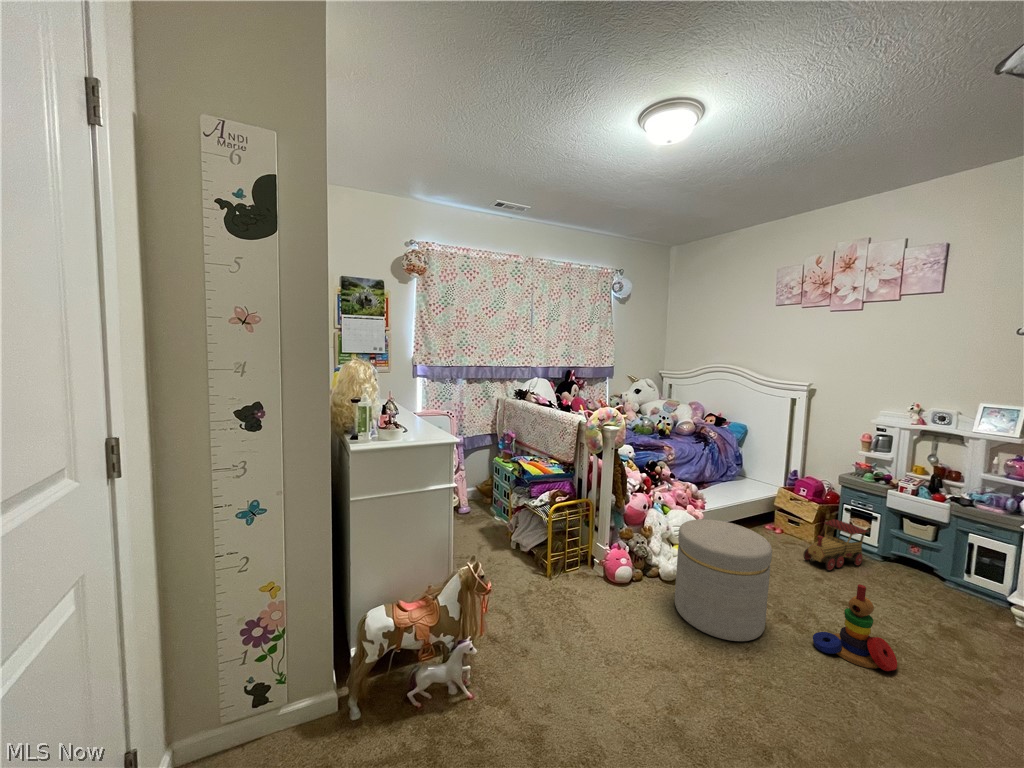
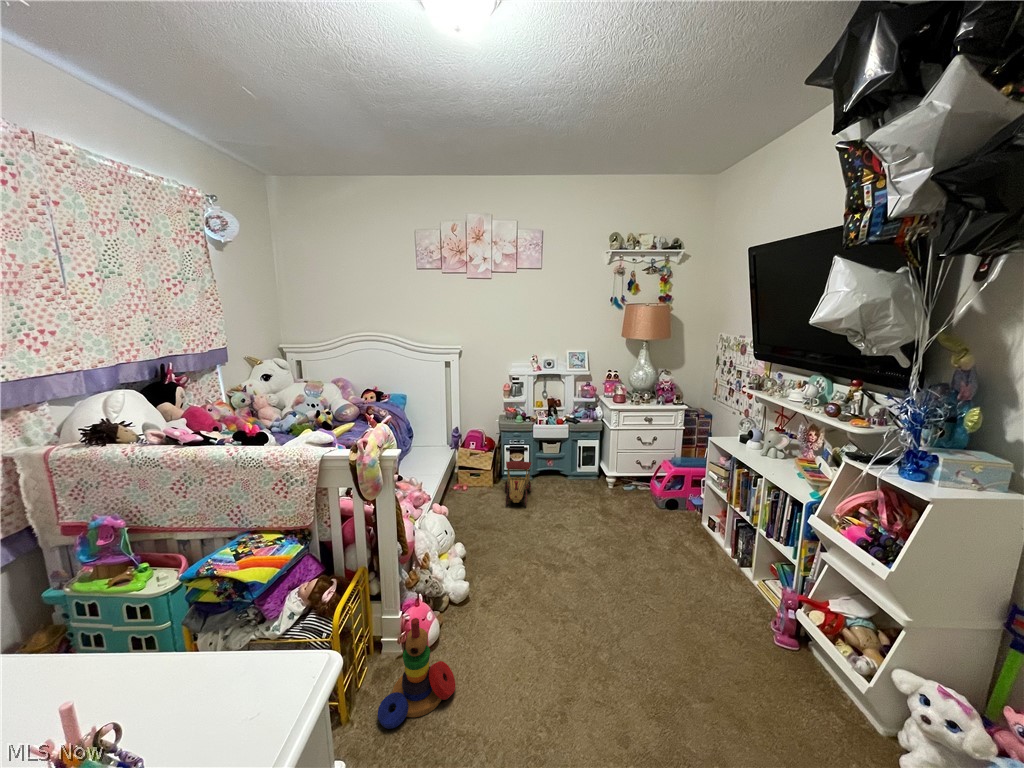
ottoman: present [675,519,772,641] -> none [487,507,574,634]
stacking toy: present [813,584,897,671] -> present [378,618,455,729]

